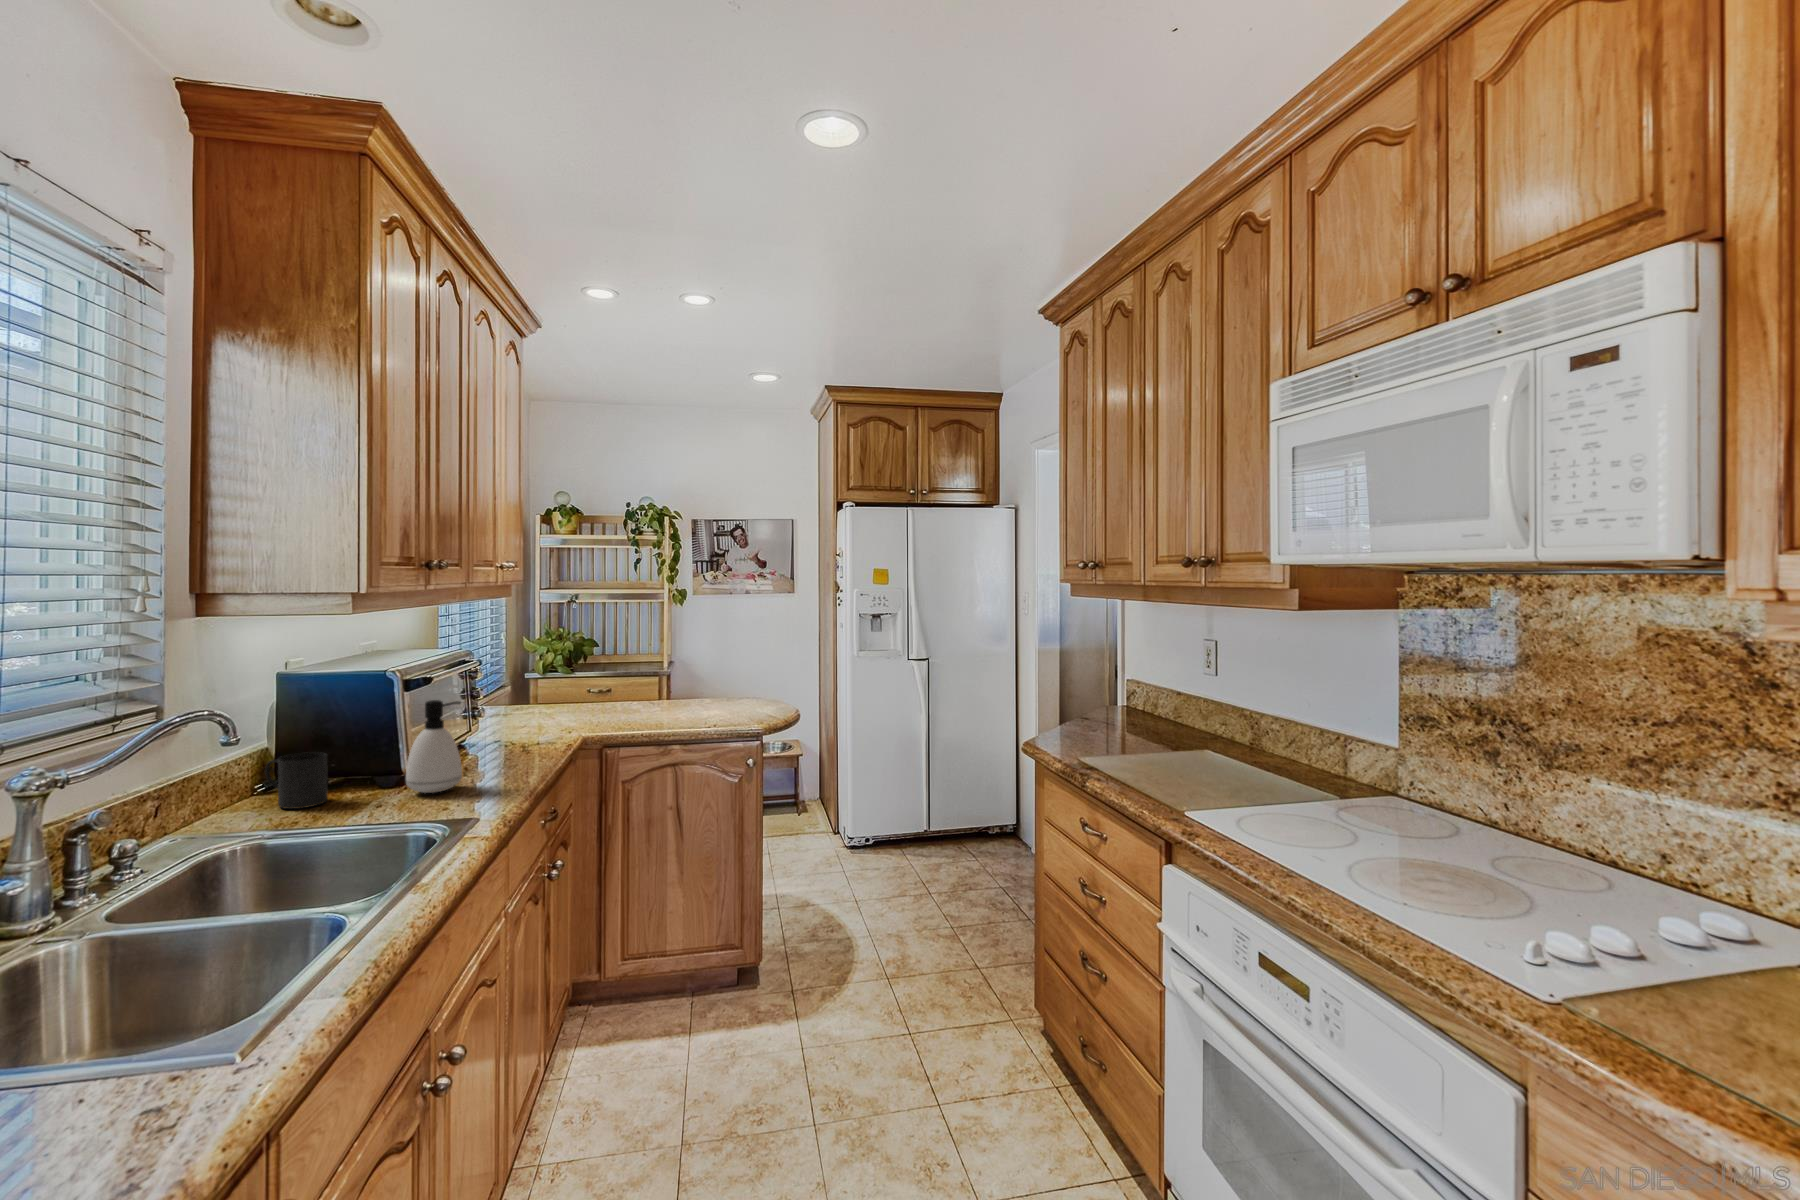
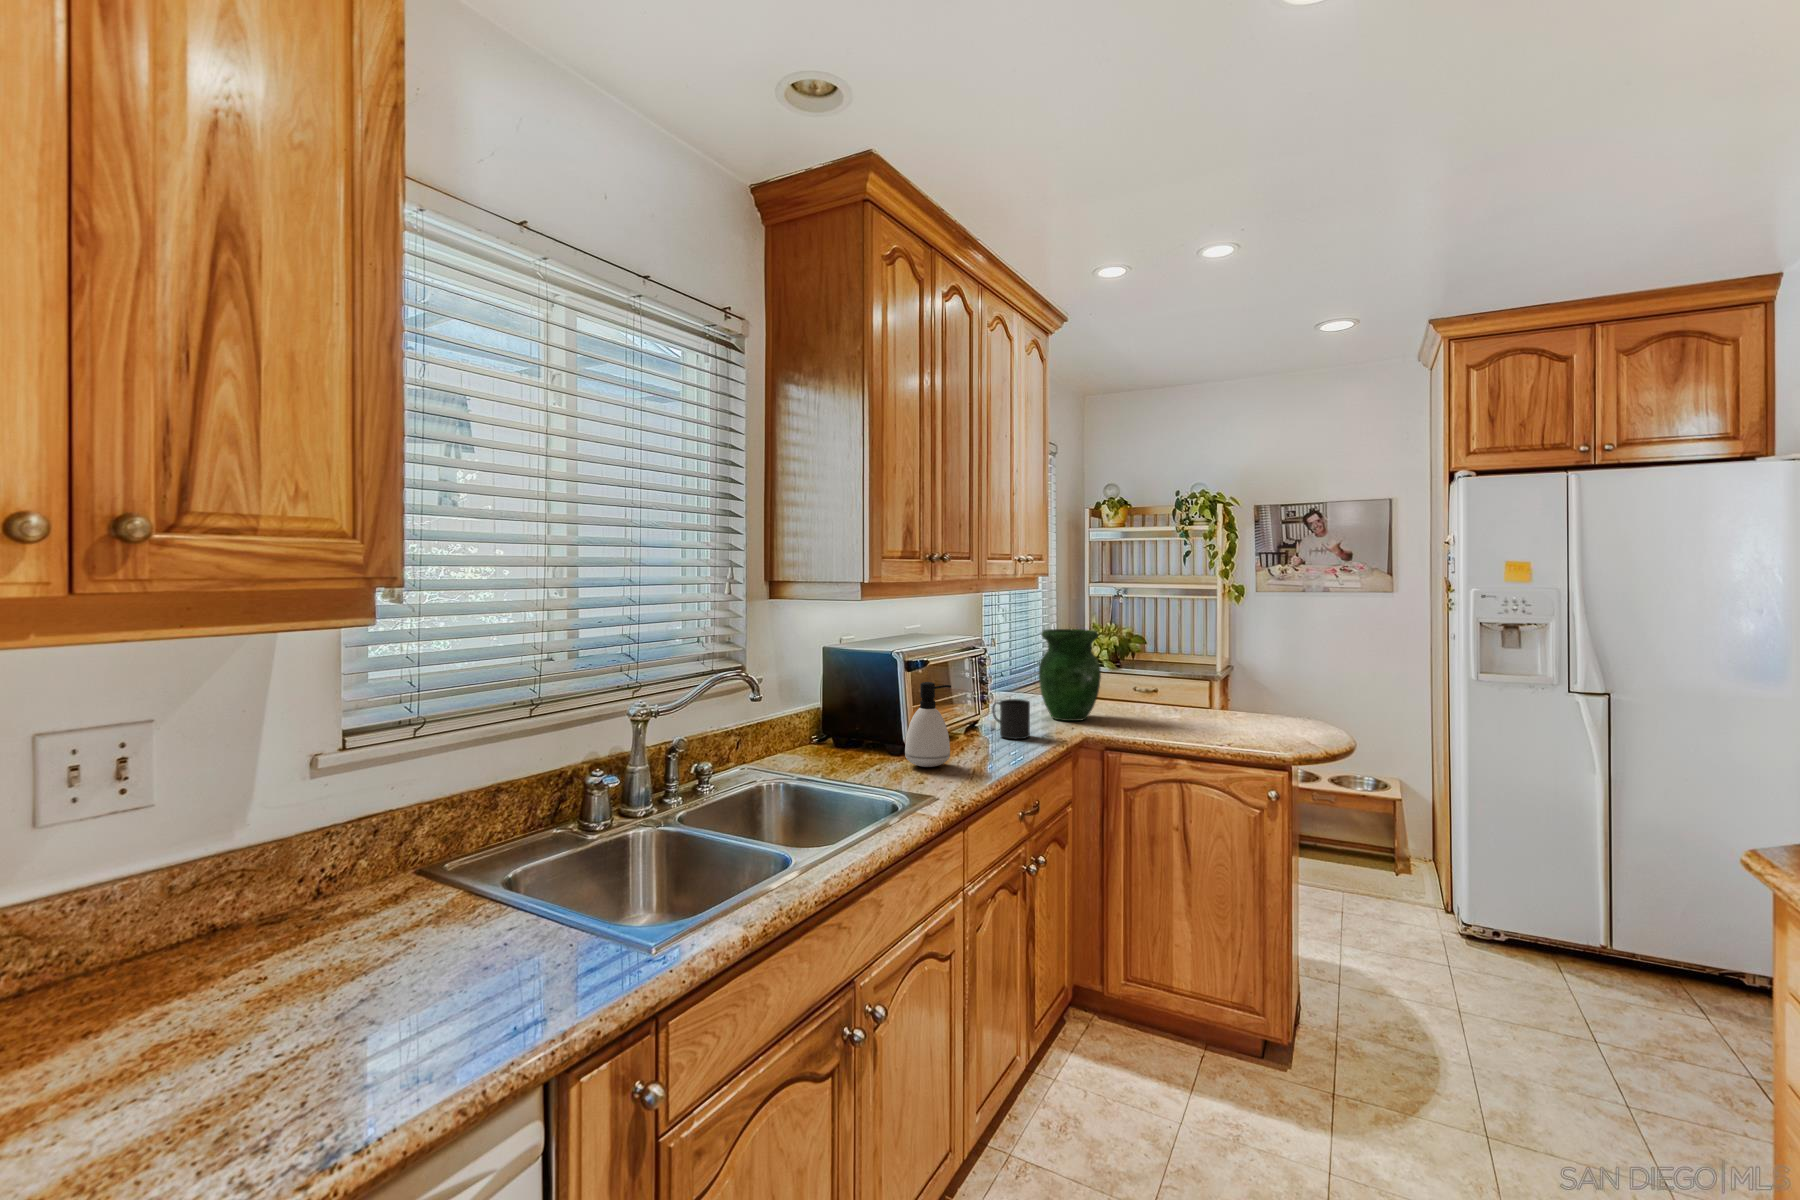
vase: none [523,636,589,728] -> present [1039,629,1101,721]
mug: present [265,752,328,809] -> present [992,699,1030,739]

